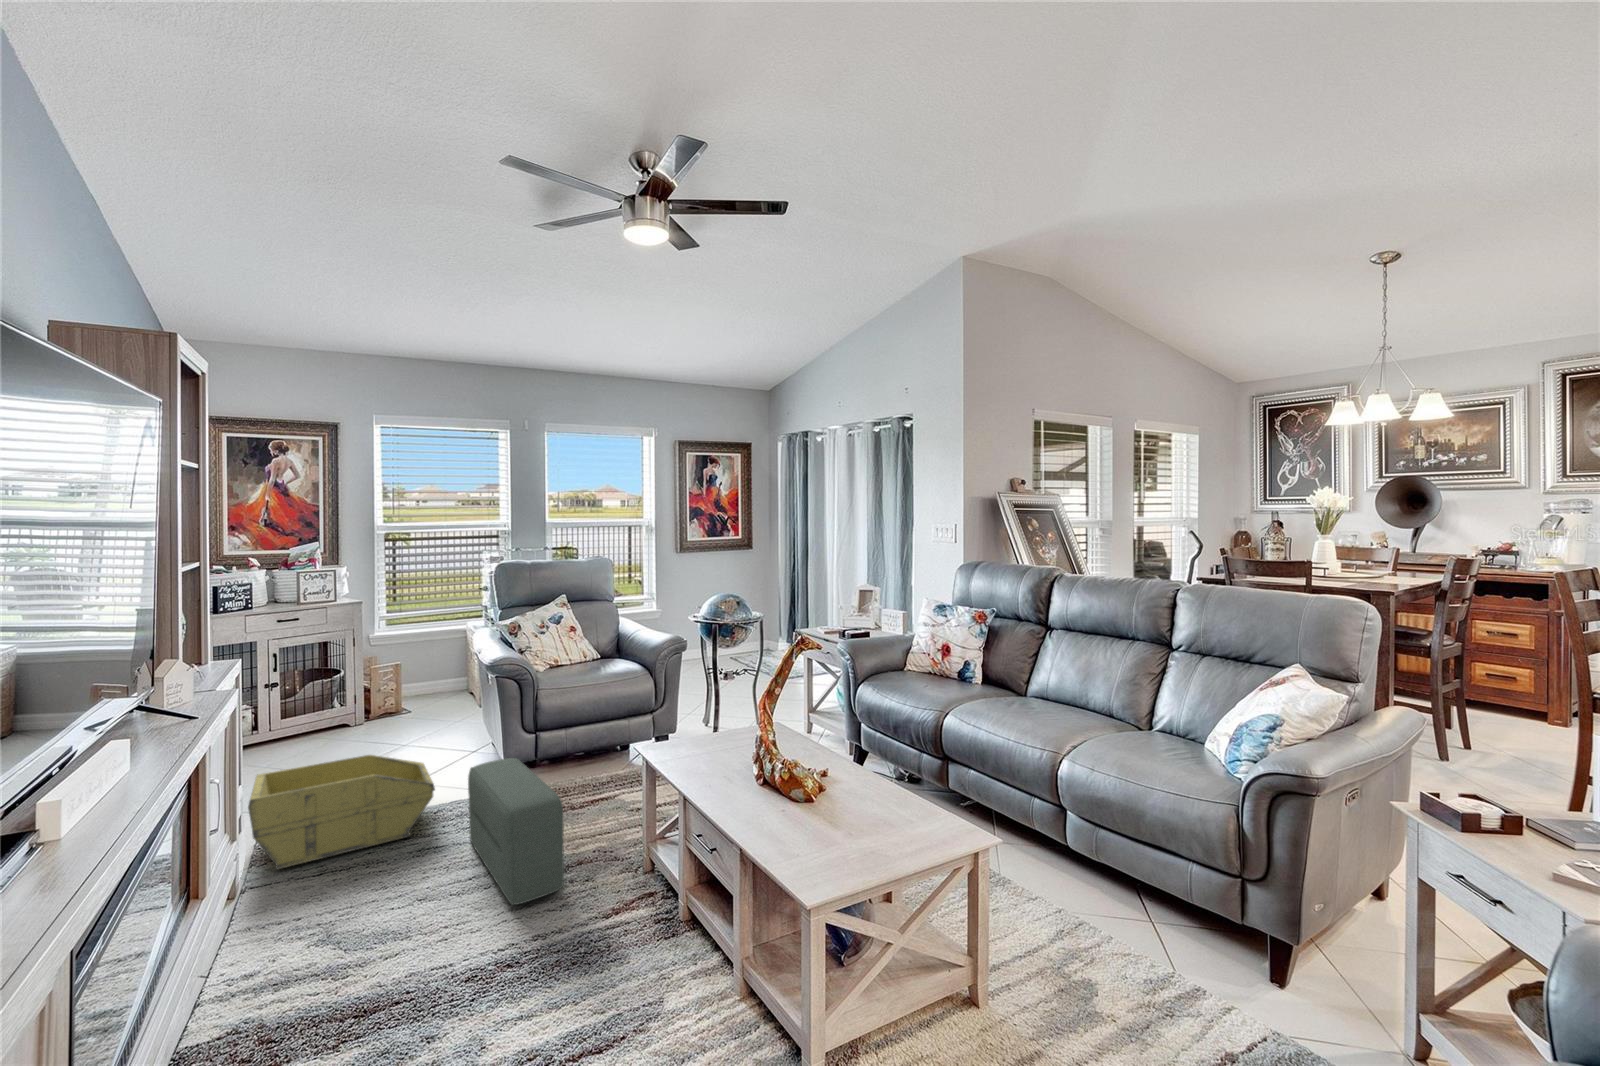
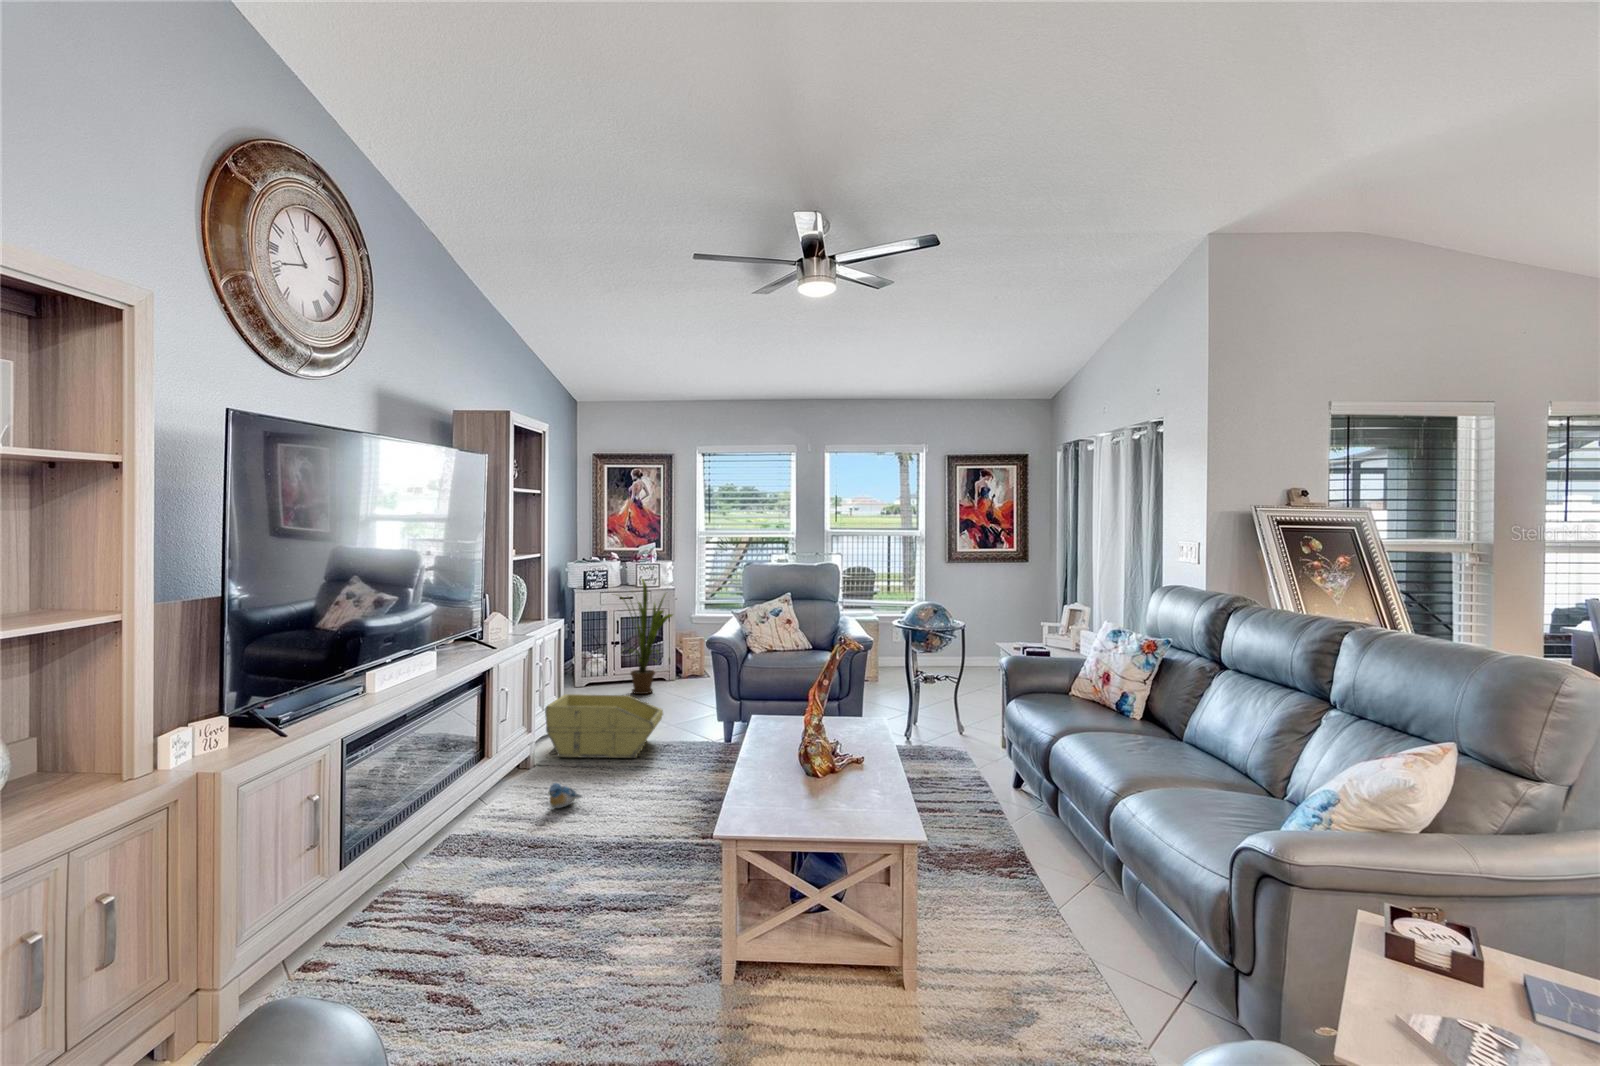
house plant: none [269,591,379,749] -> present [623,579,672,694]
pouf: present [468,758,564,905] -> none [650,712,703,816]
plush toy: none [335,908,386,946] -> present [549,783,583,808]

